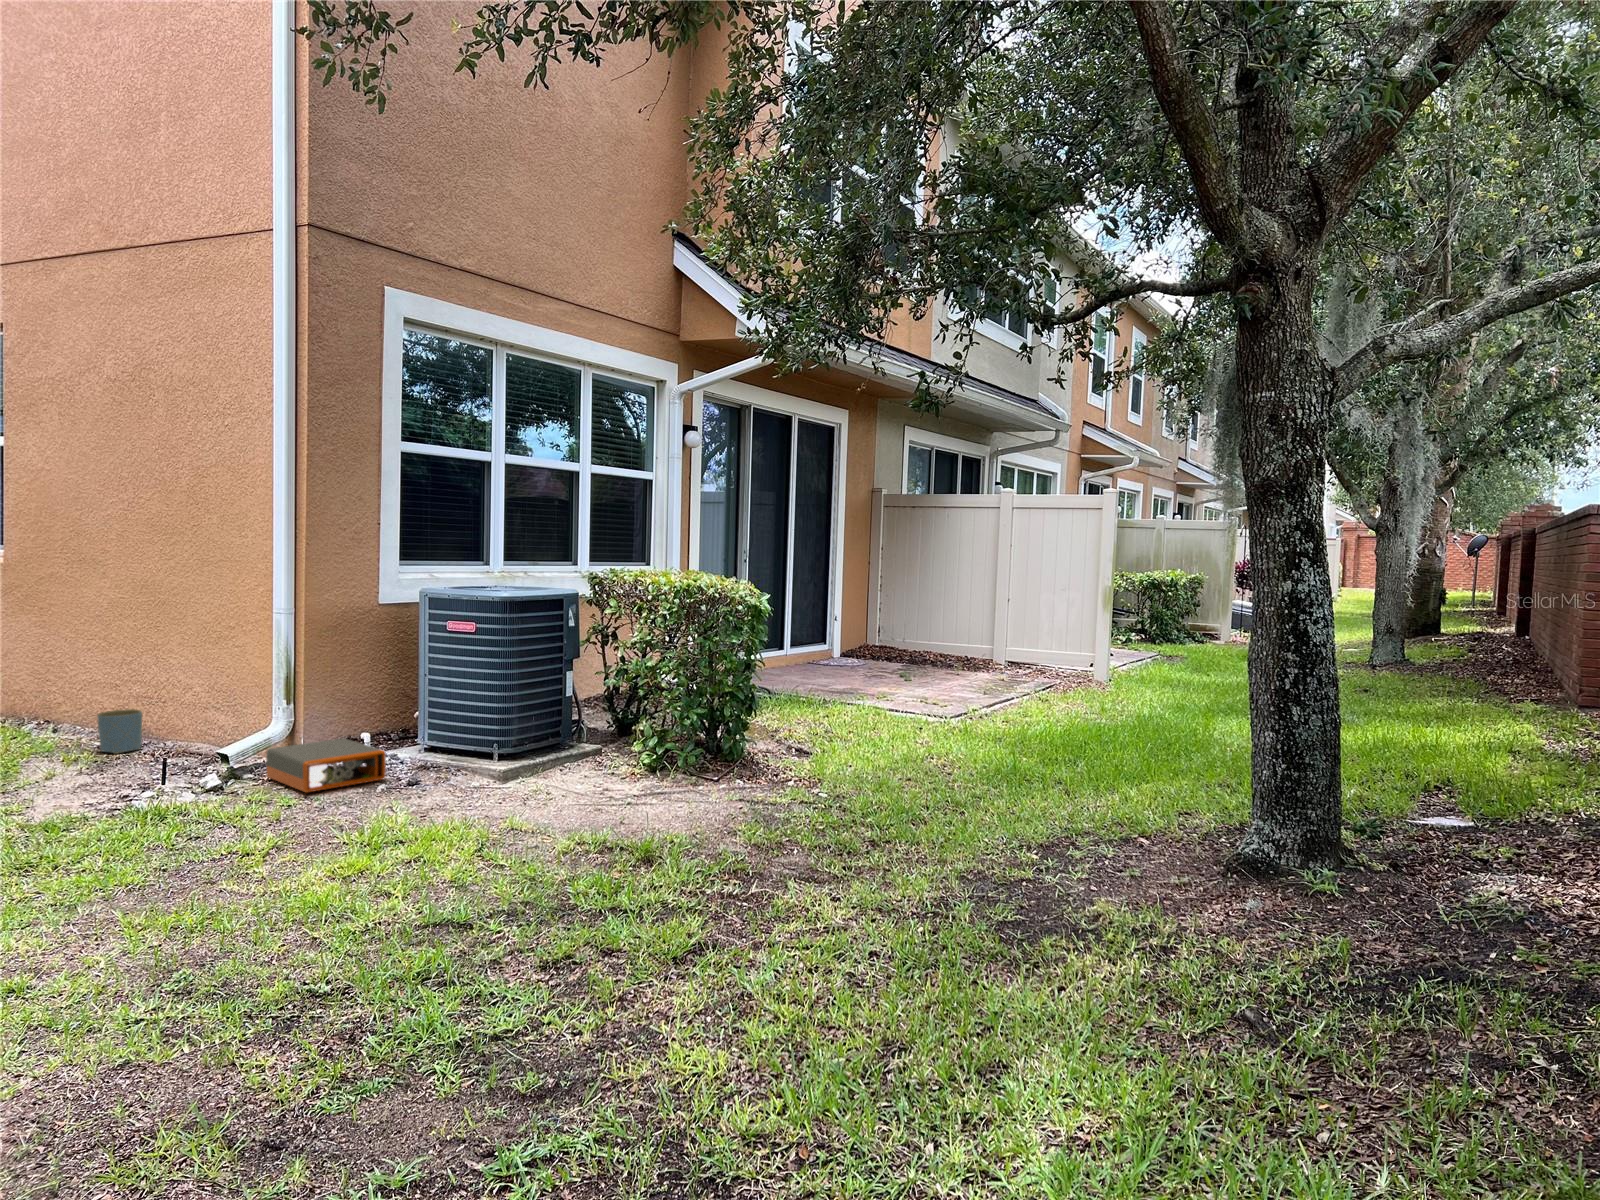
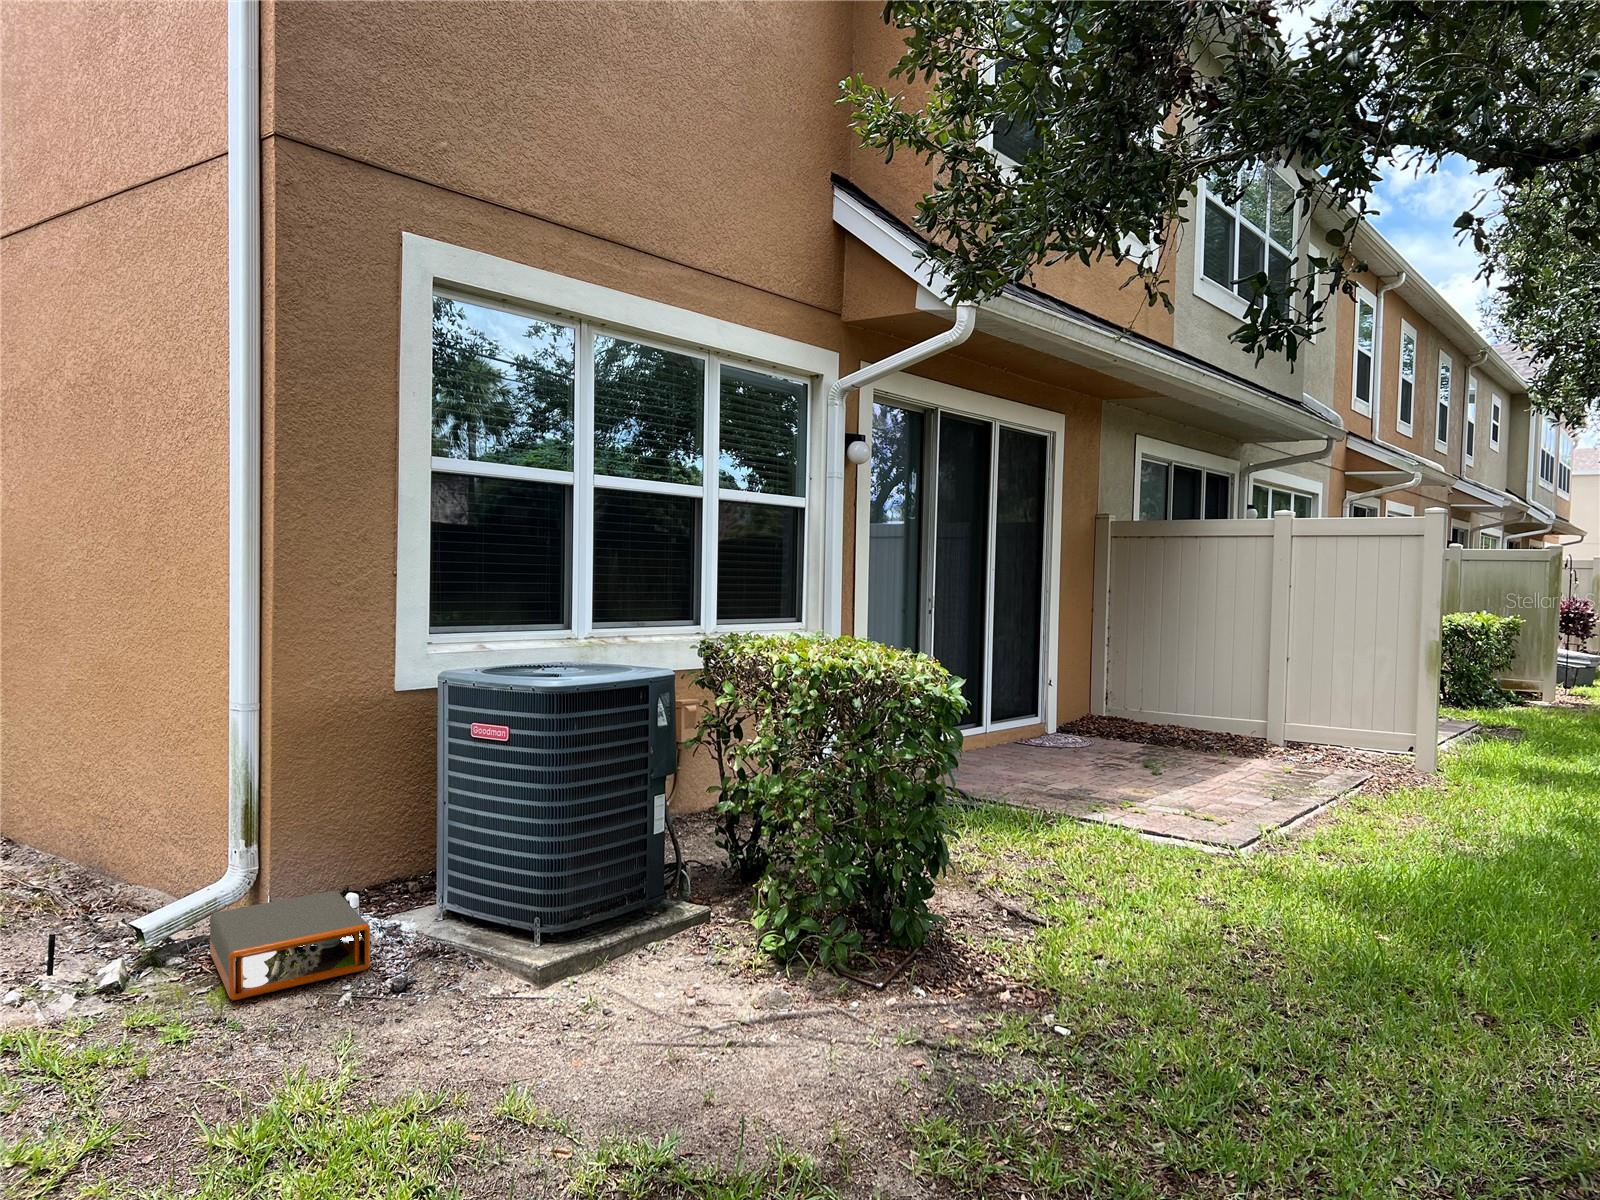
planter: present [97,709,142,754] -> none [54,825,116,890]

